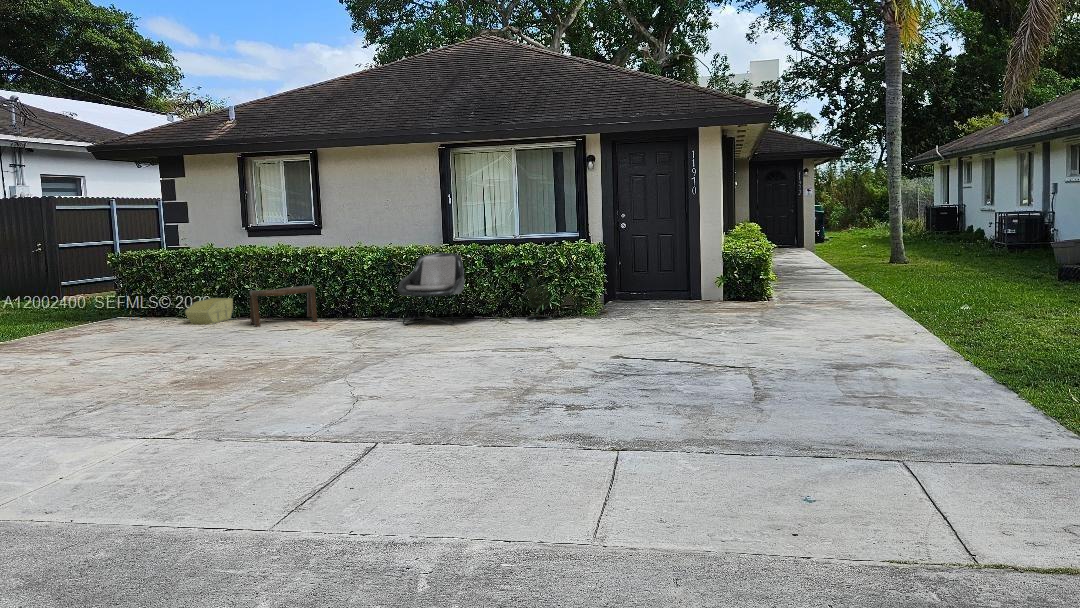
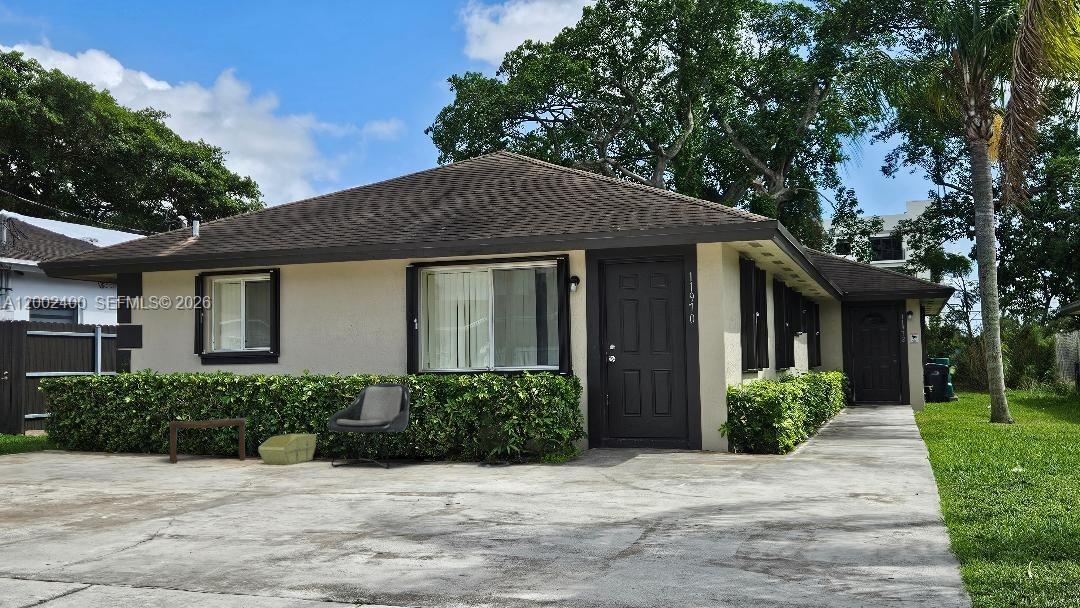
storage bin: present [185,298,233,324] -> present [258,434,316,465]

